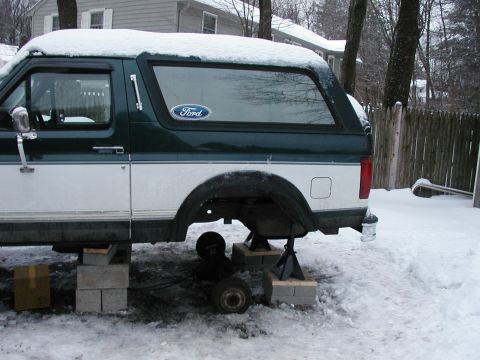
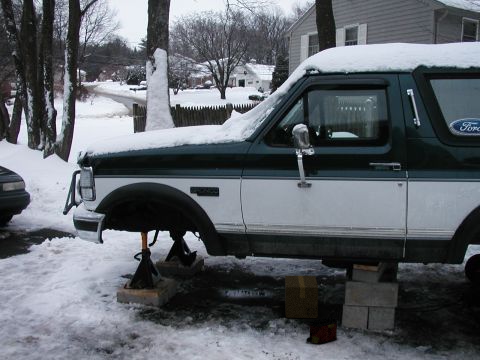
bag: none [36,305,70,335] -> present [306,317,337,344]

